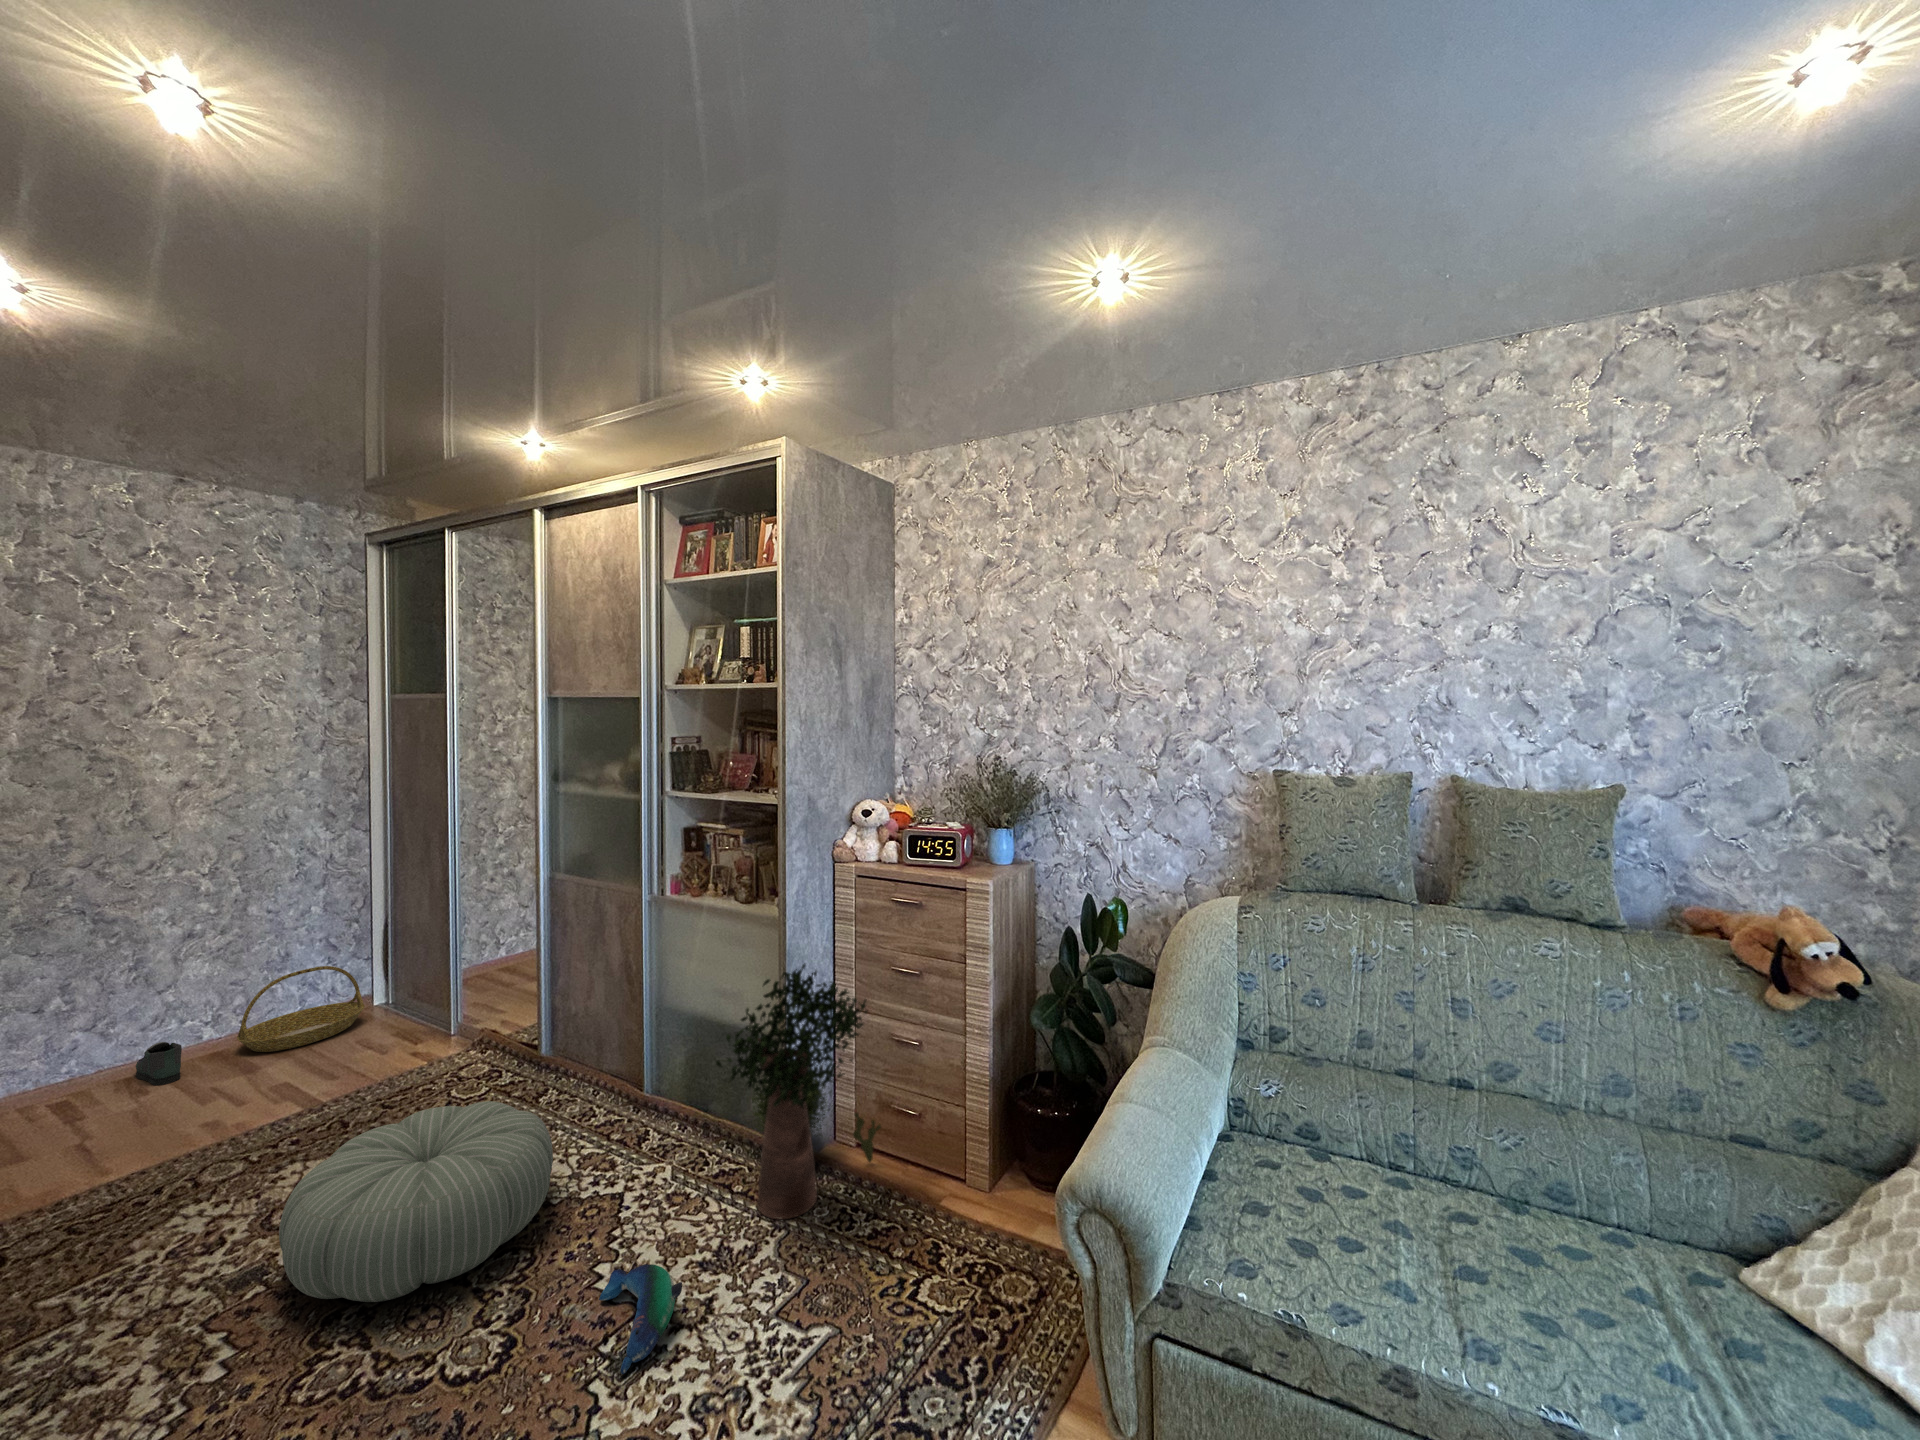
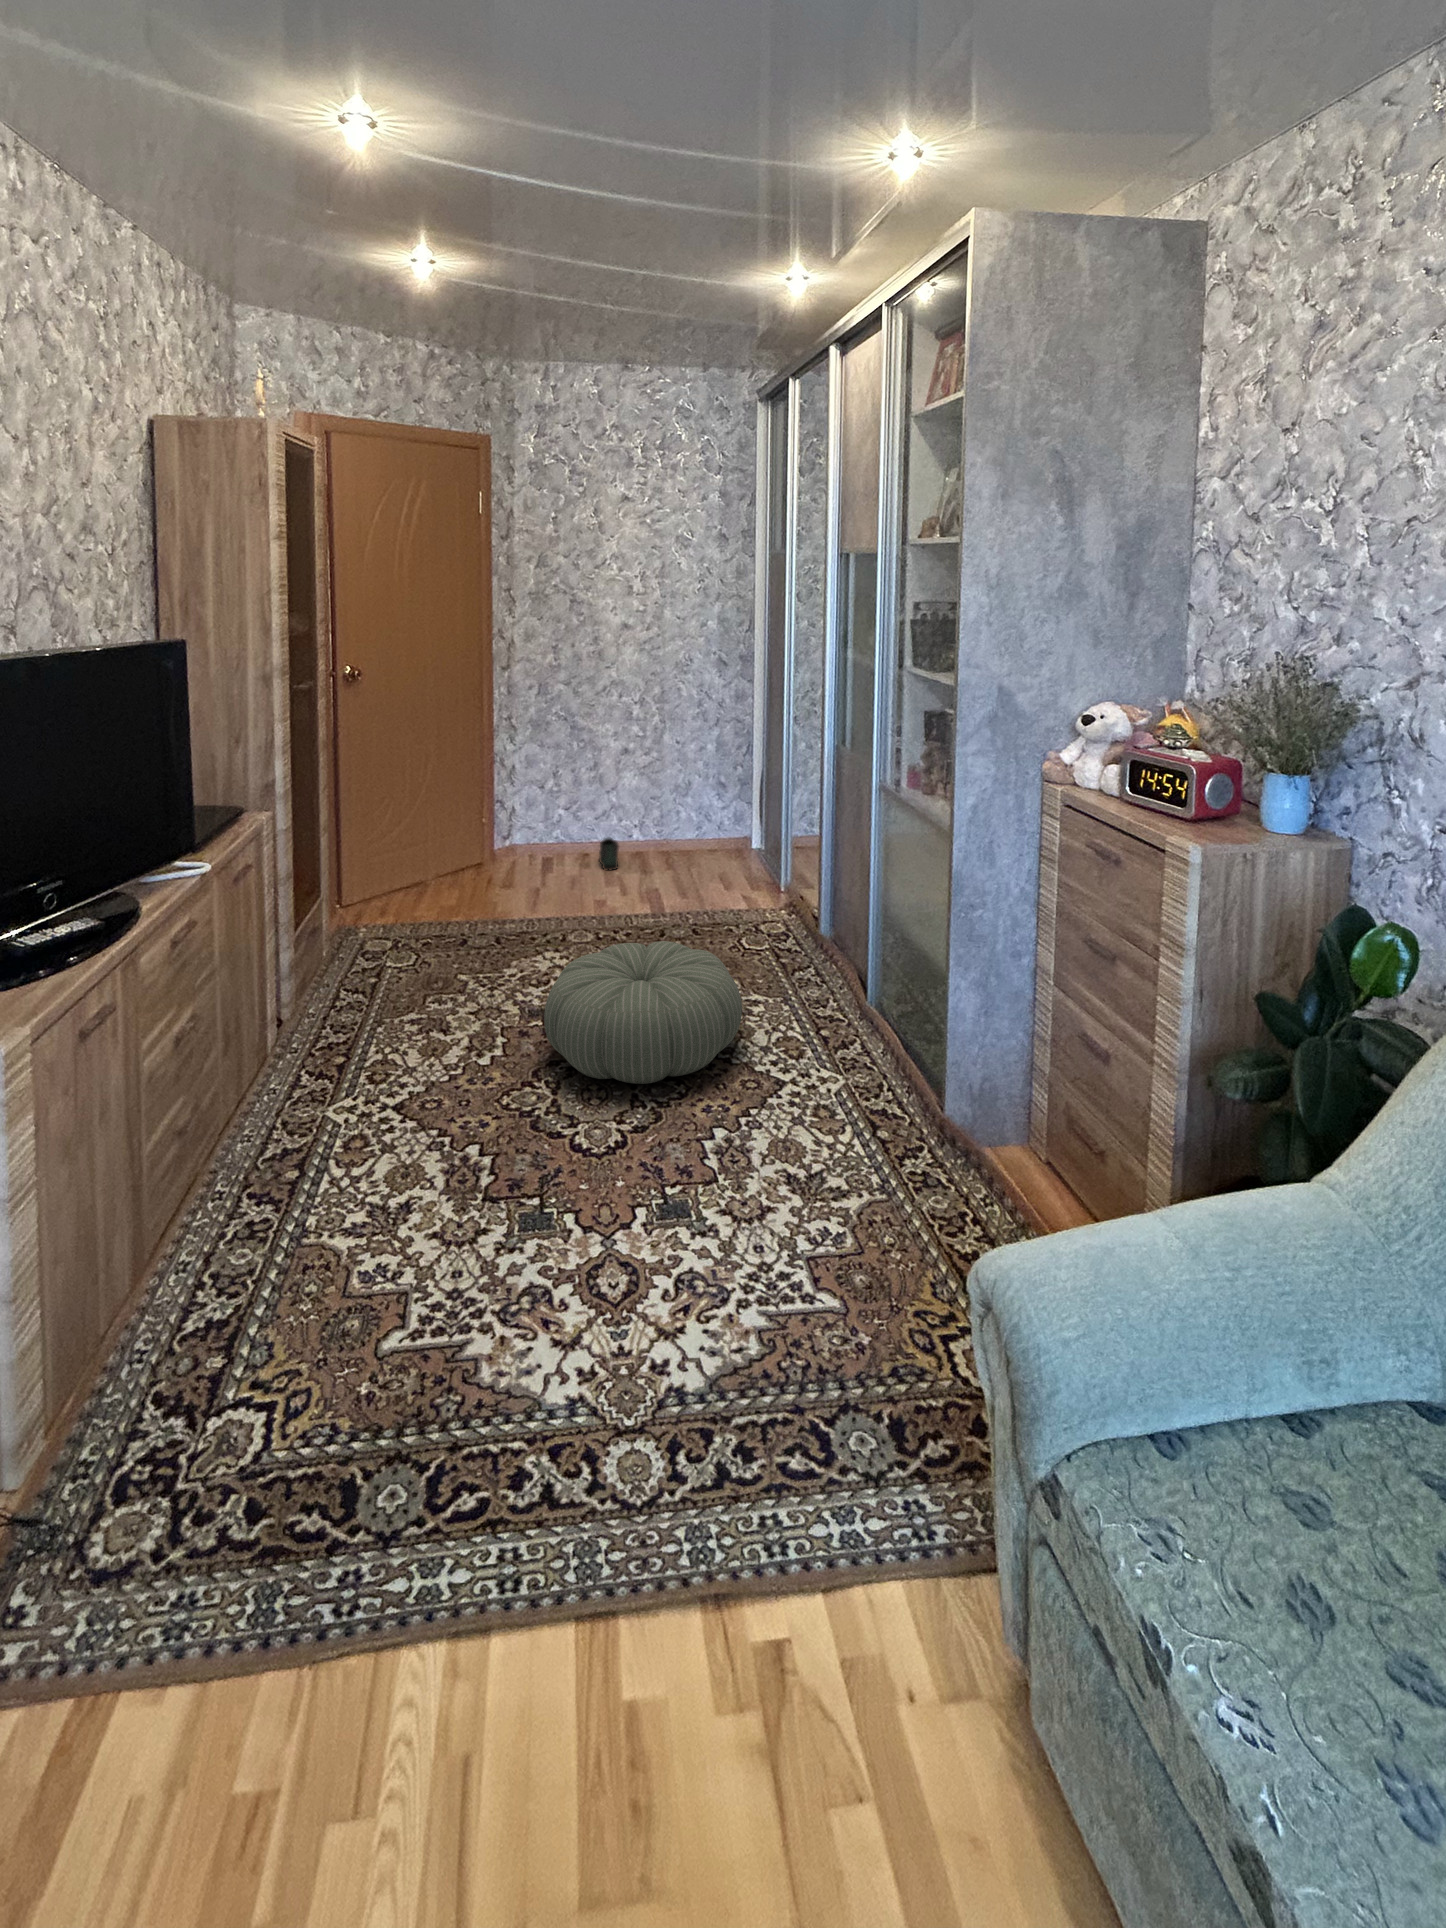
potted plant: present [716,964,881,1219] -> none [830,902,1047,1189]
basket: present [237,966,365,1052] -> none [655,802,743,867]
plush toy: present [599,1264,682,1374] -> none [664,1139,742,1221]

